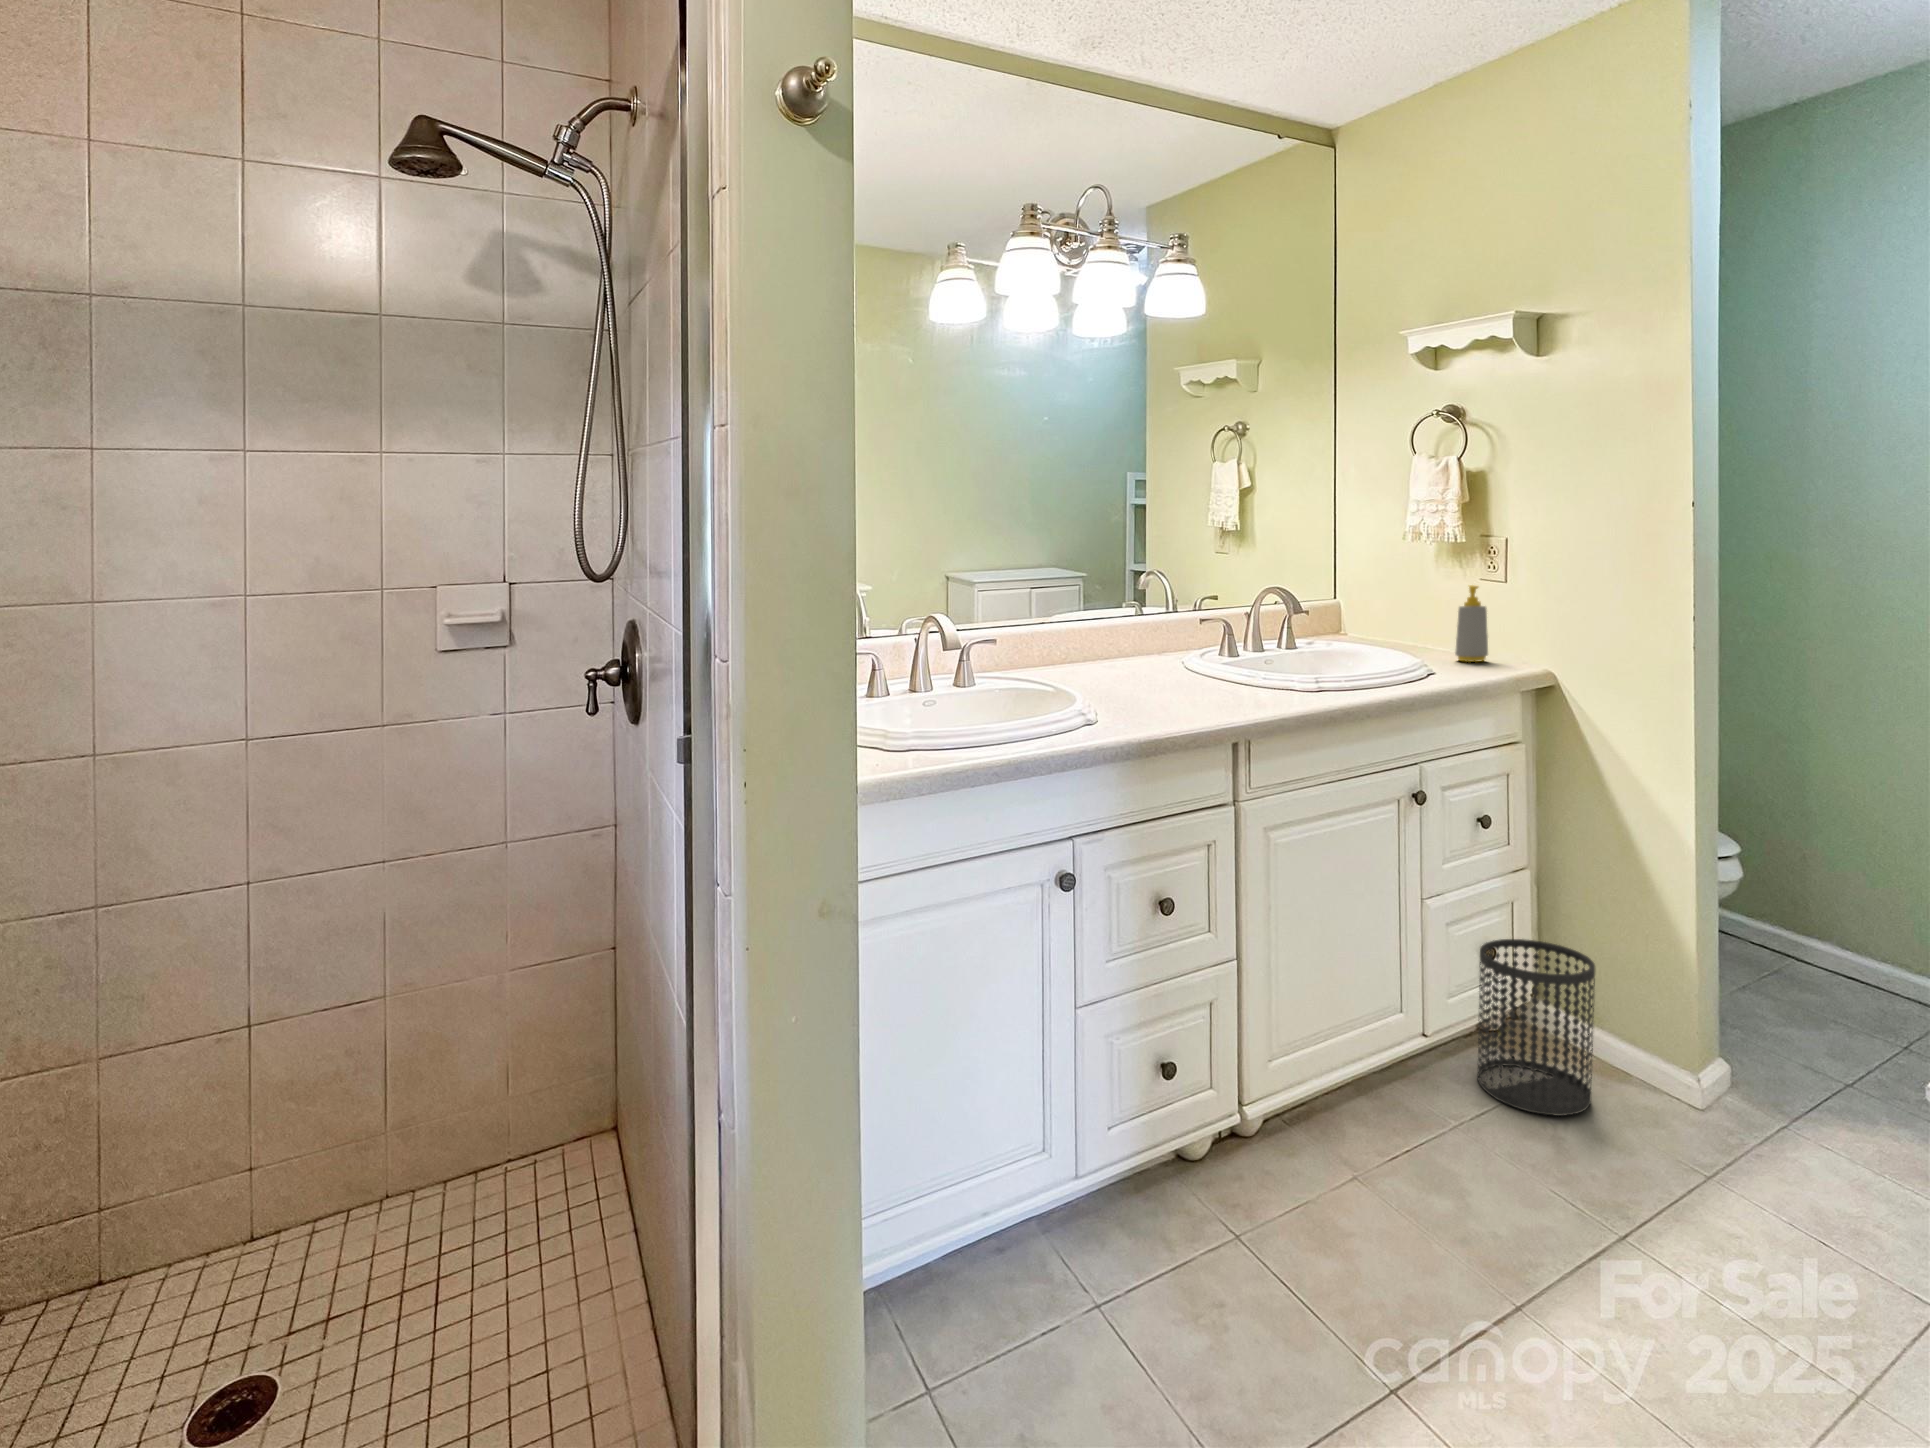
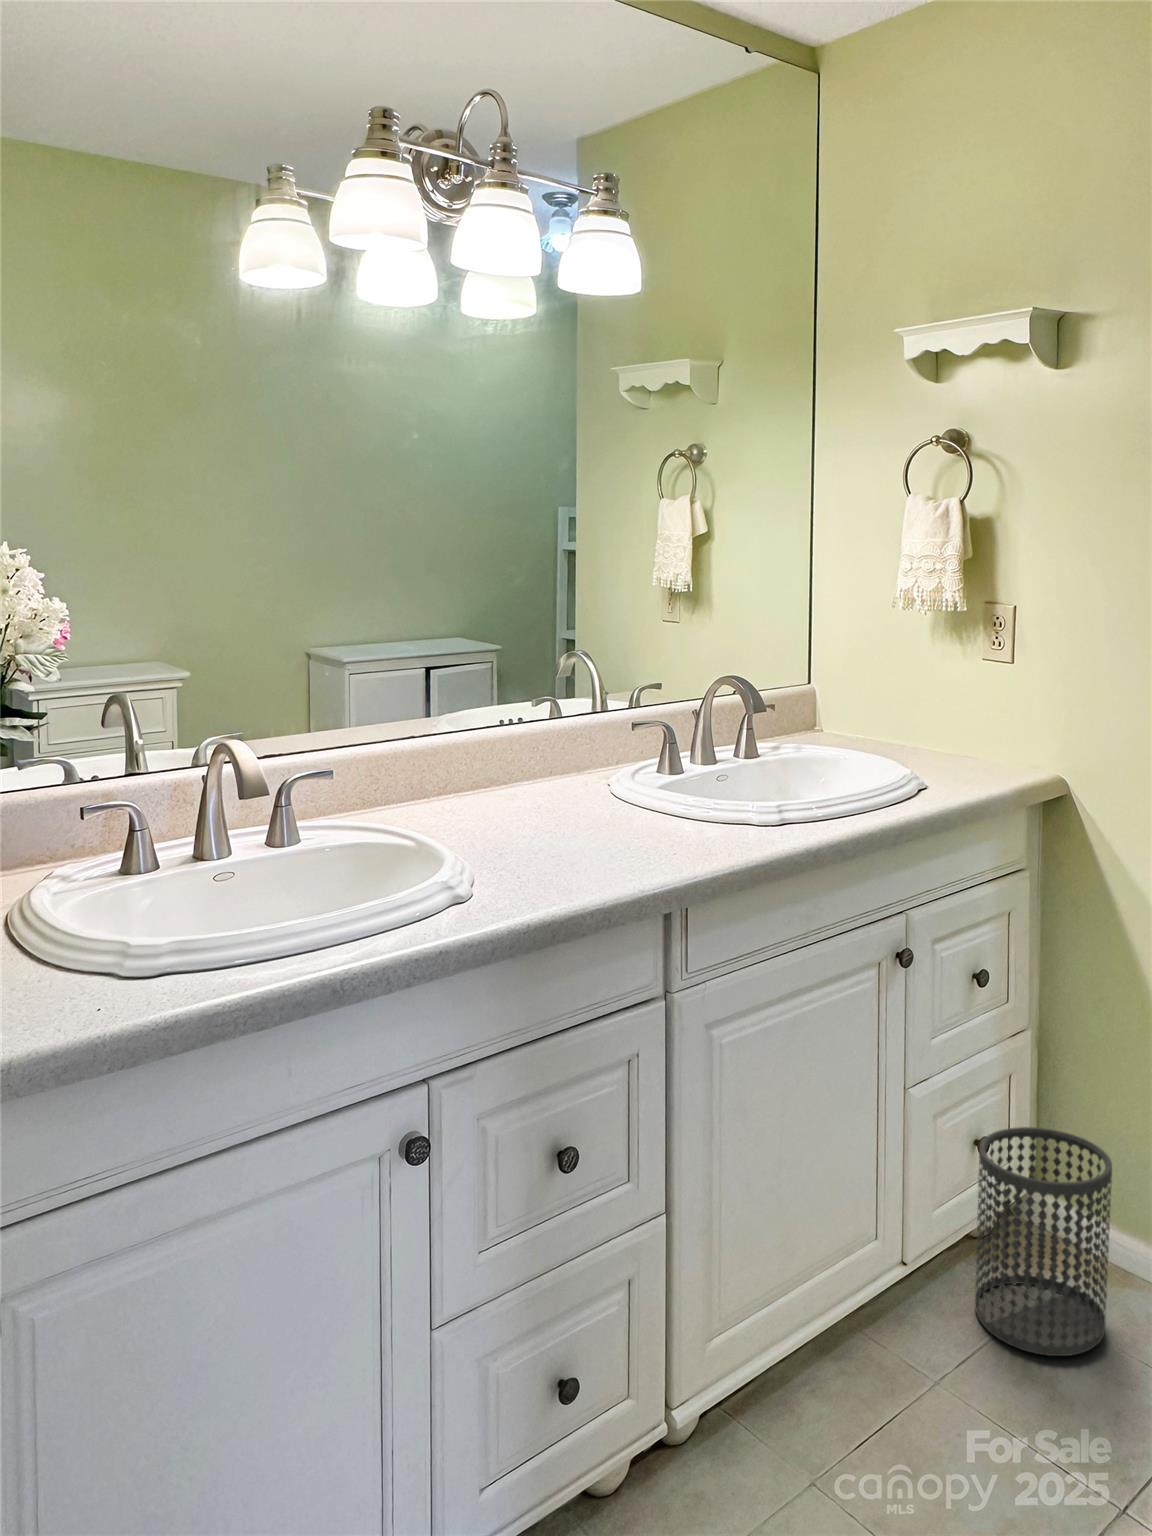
soap bottle: present [1455,585,1488,662] -> none [955,670,994,770]

